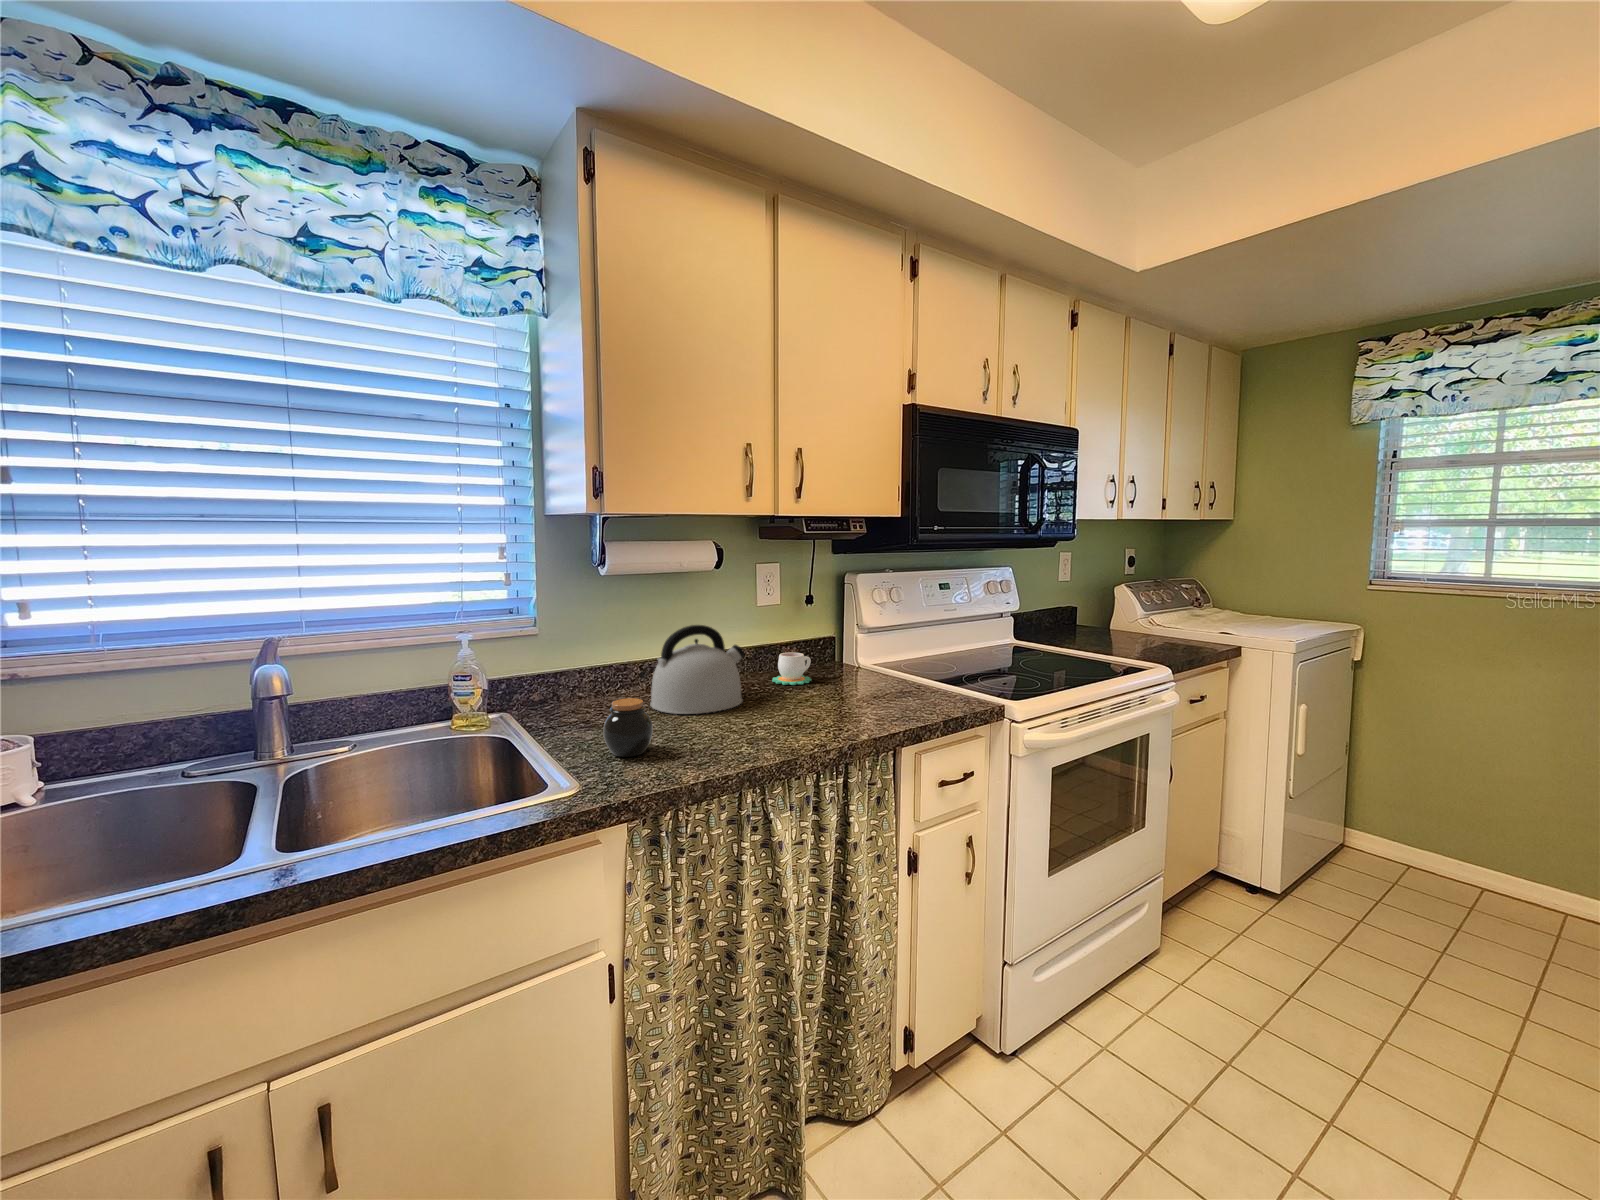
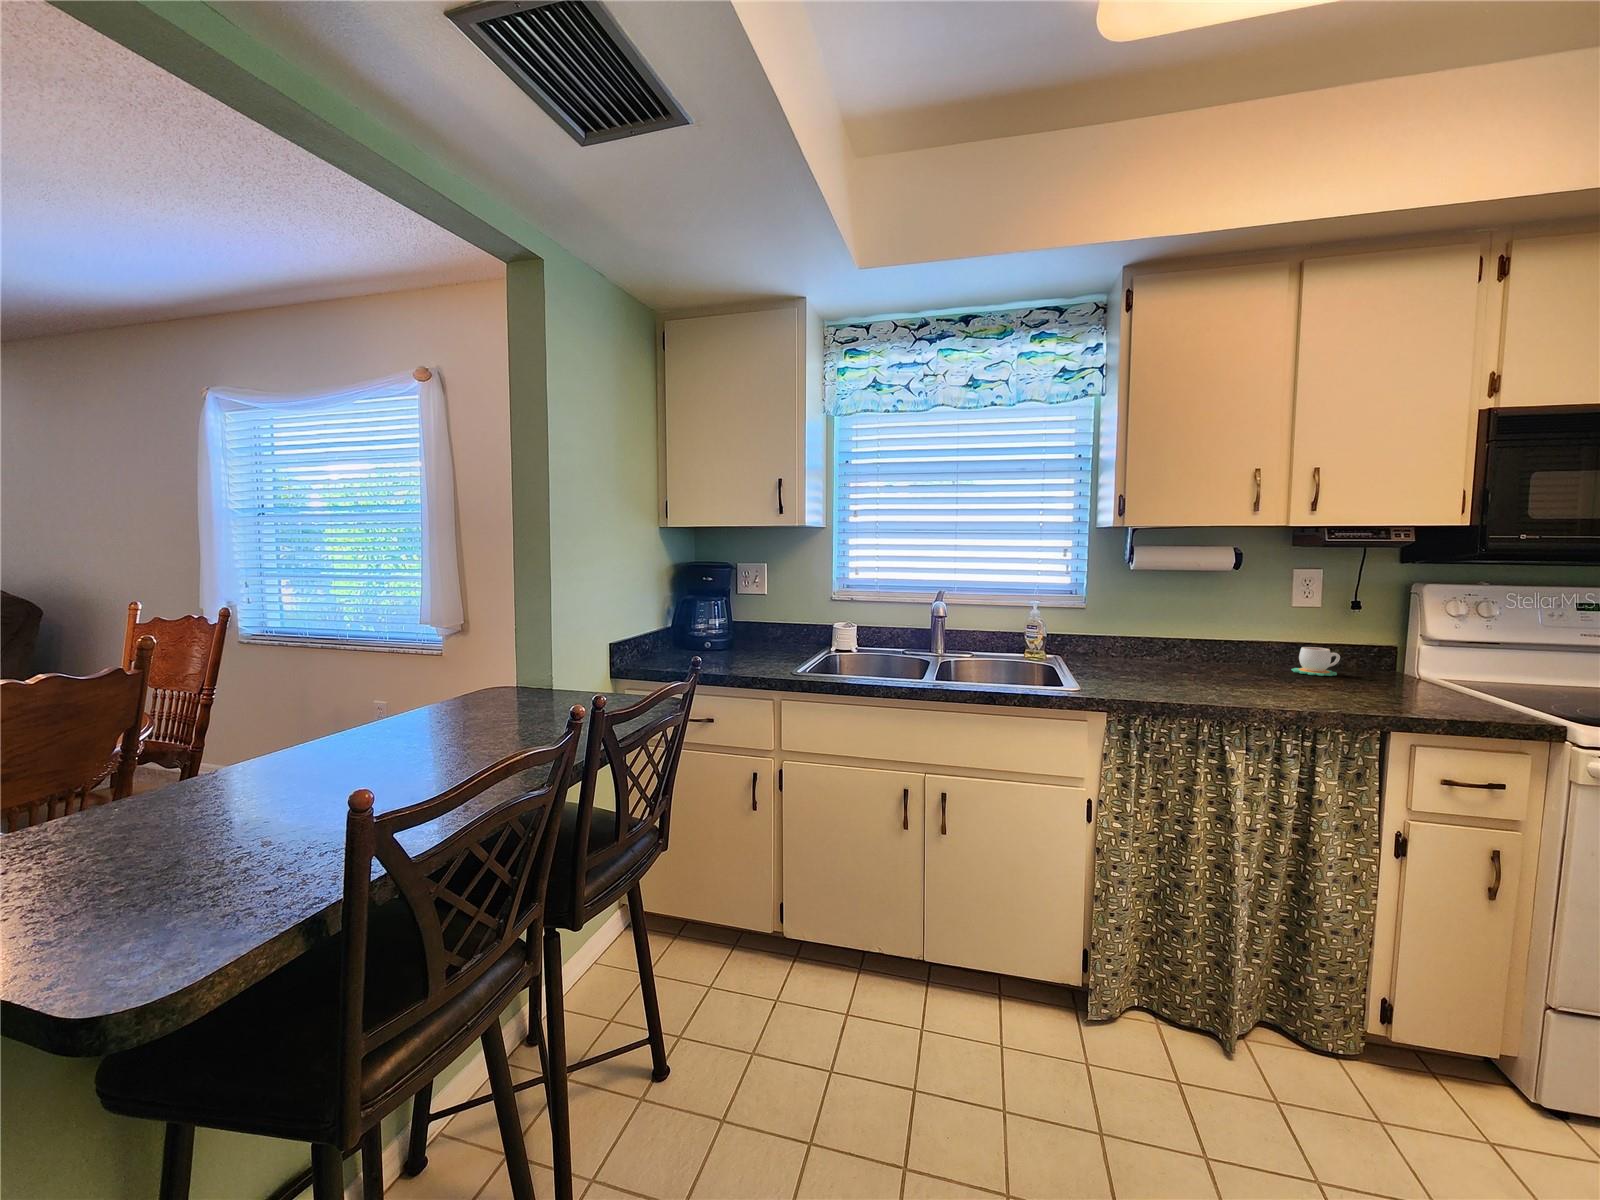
kettle: present [650,625,745,714] -> none [1160,610,1253,678]
jar: present [603,698,653,757] -> none [1107,648,1142,685]

